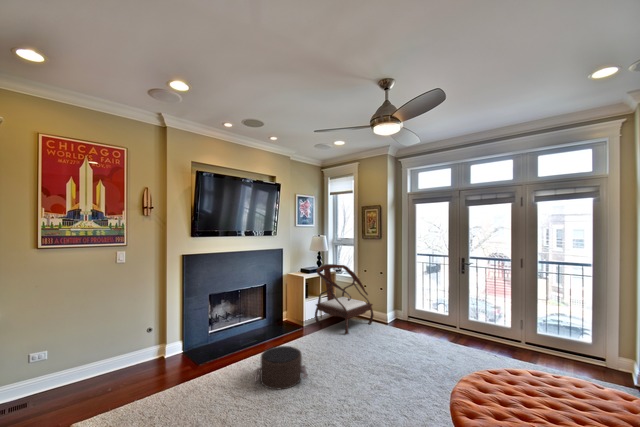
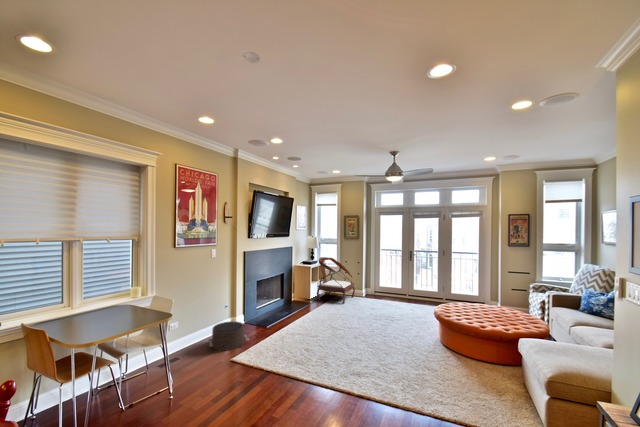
pouf: present [255,346,307,389] -> present [208,322,249,351]

